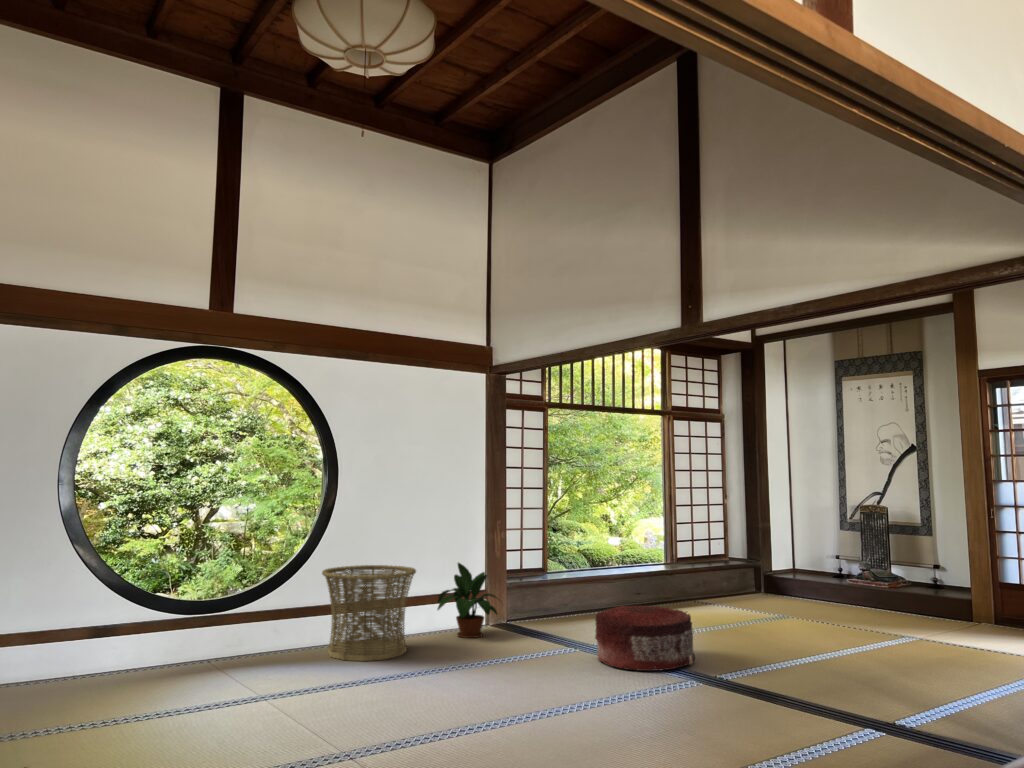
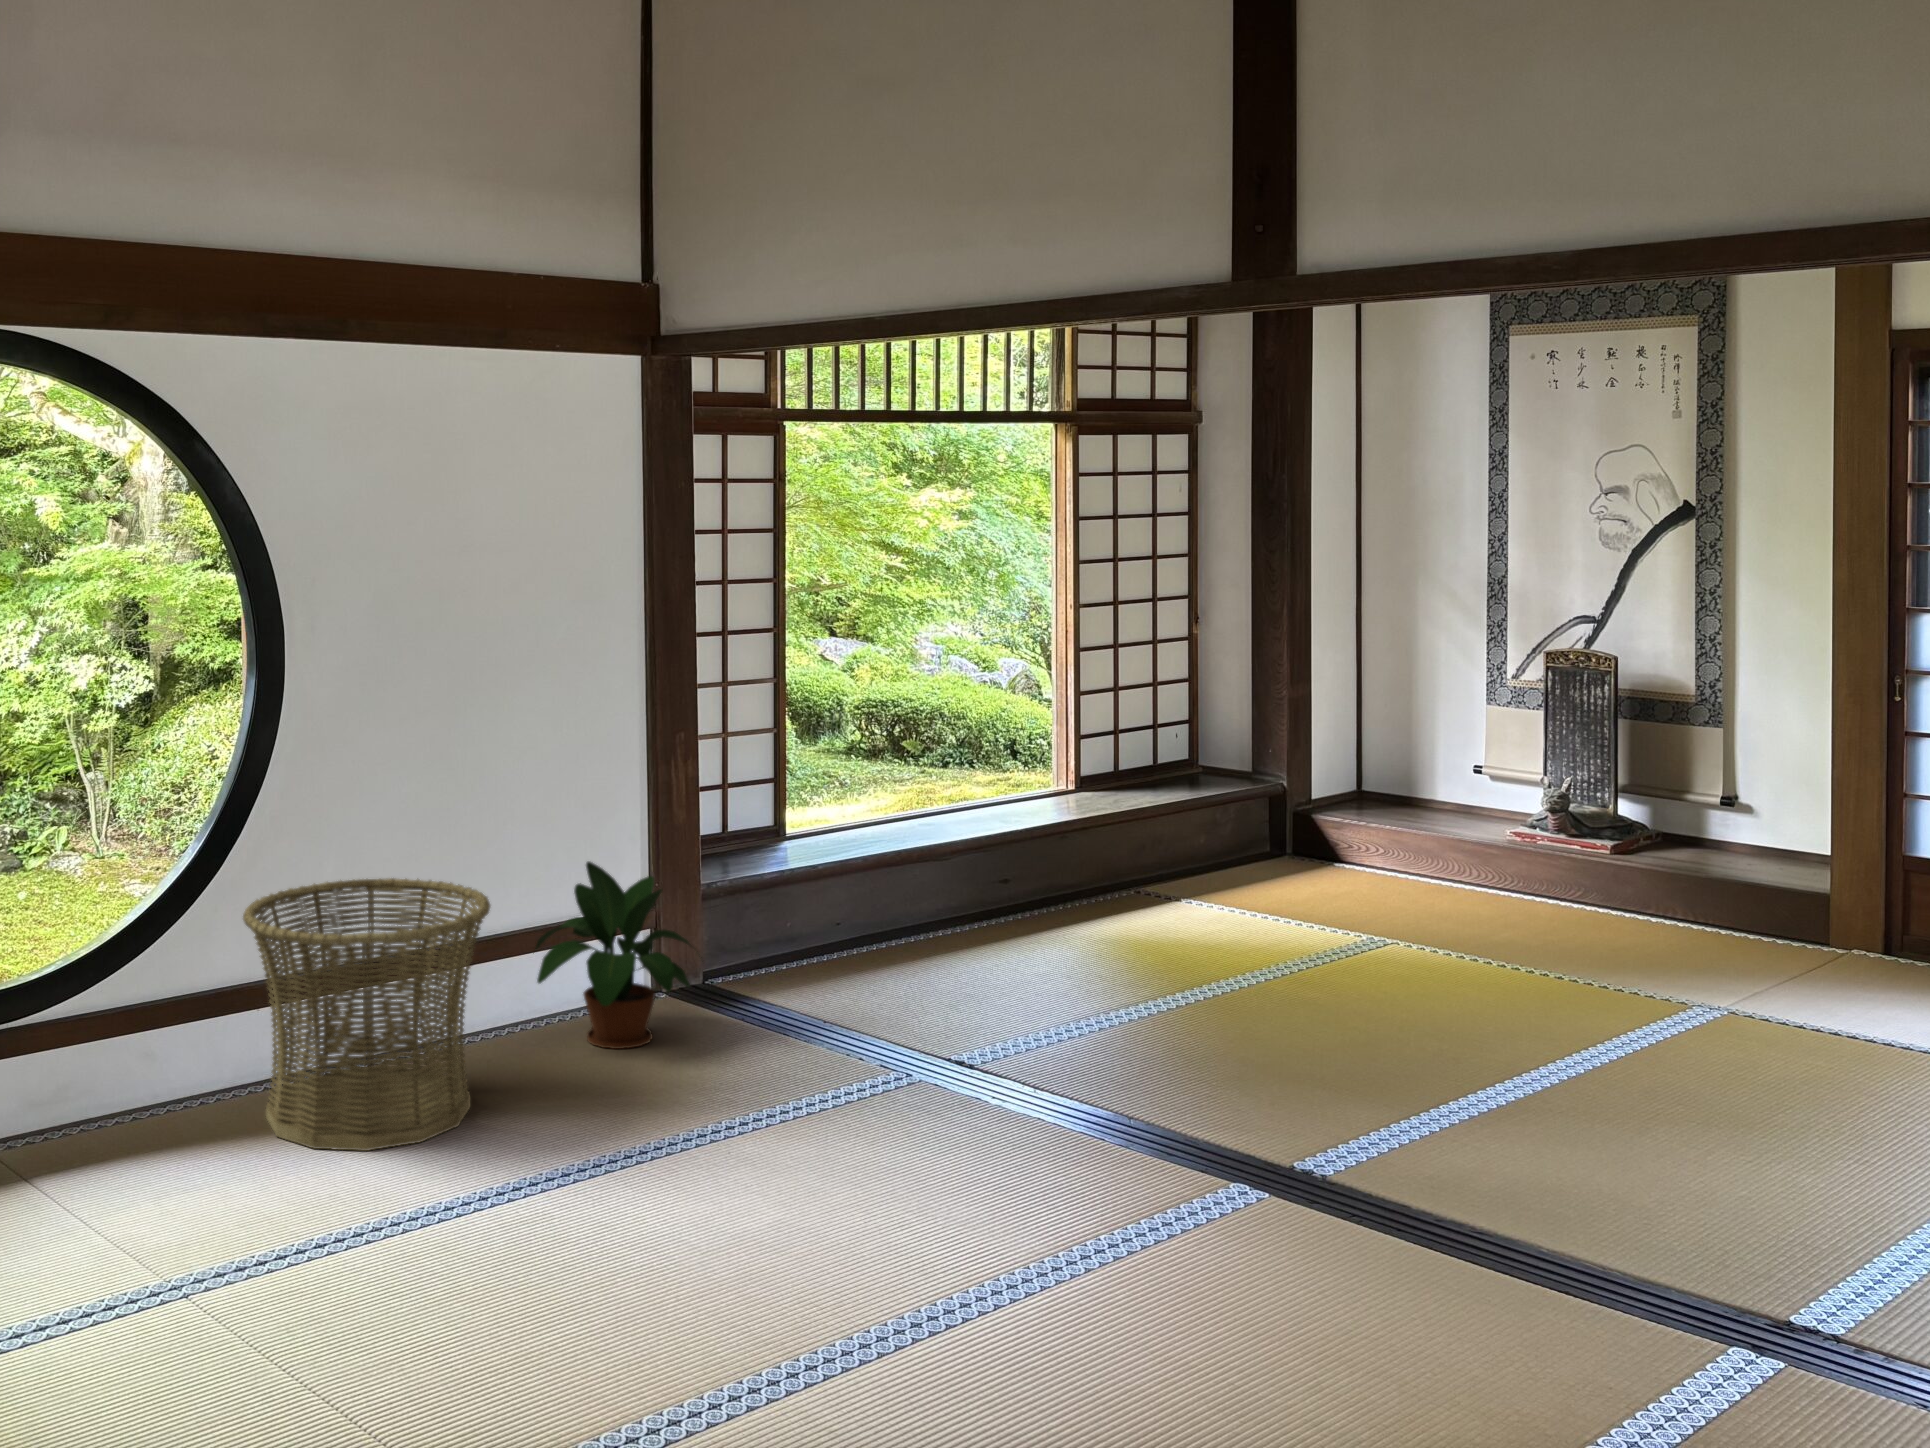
pouf: present [595,606,695,671] -> none [963,977,1223,1172]

